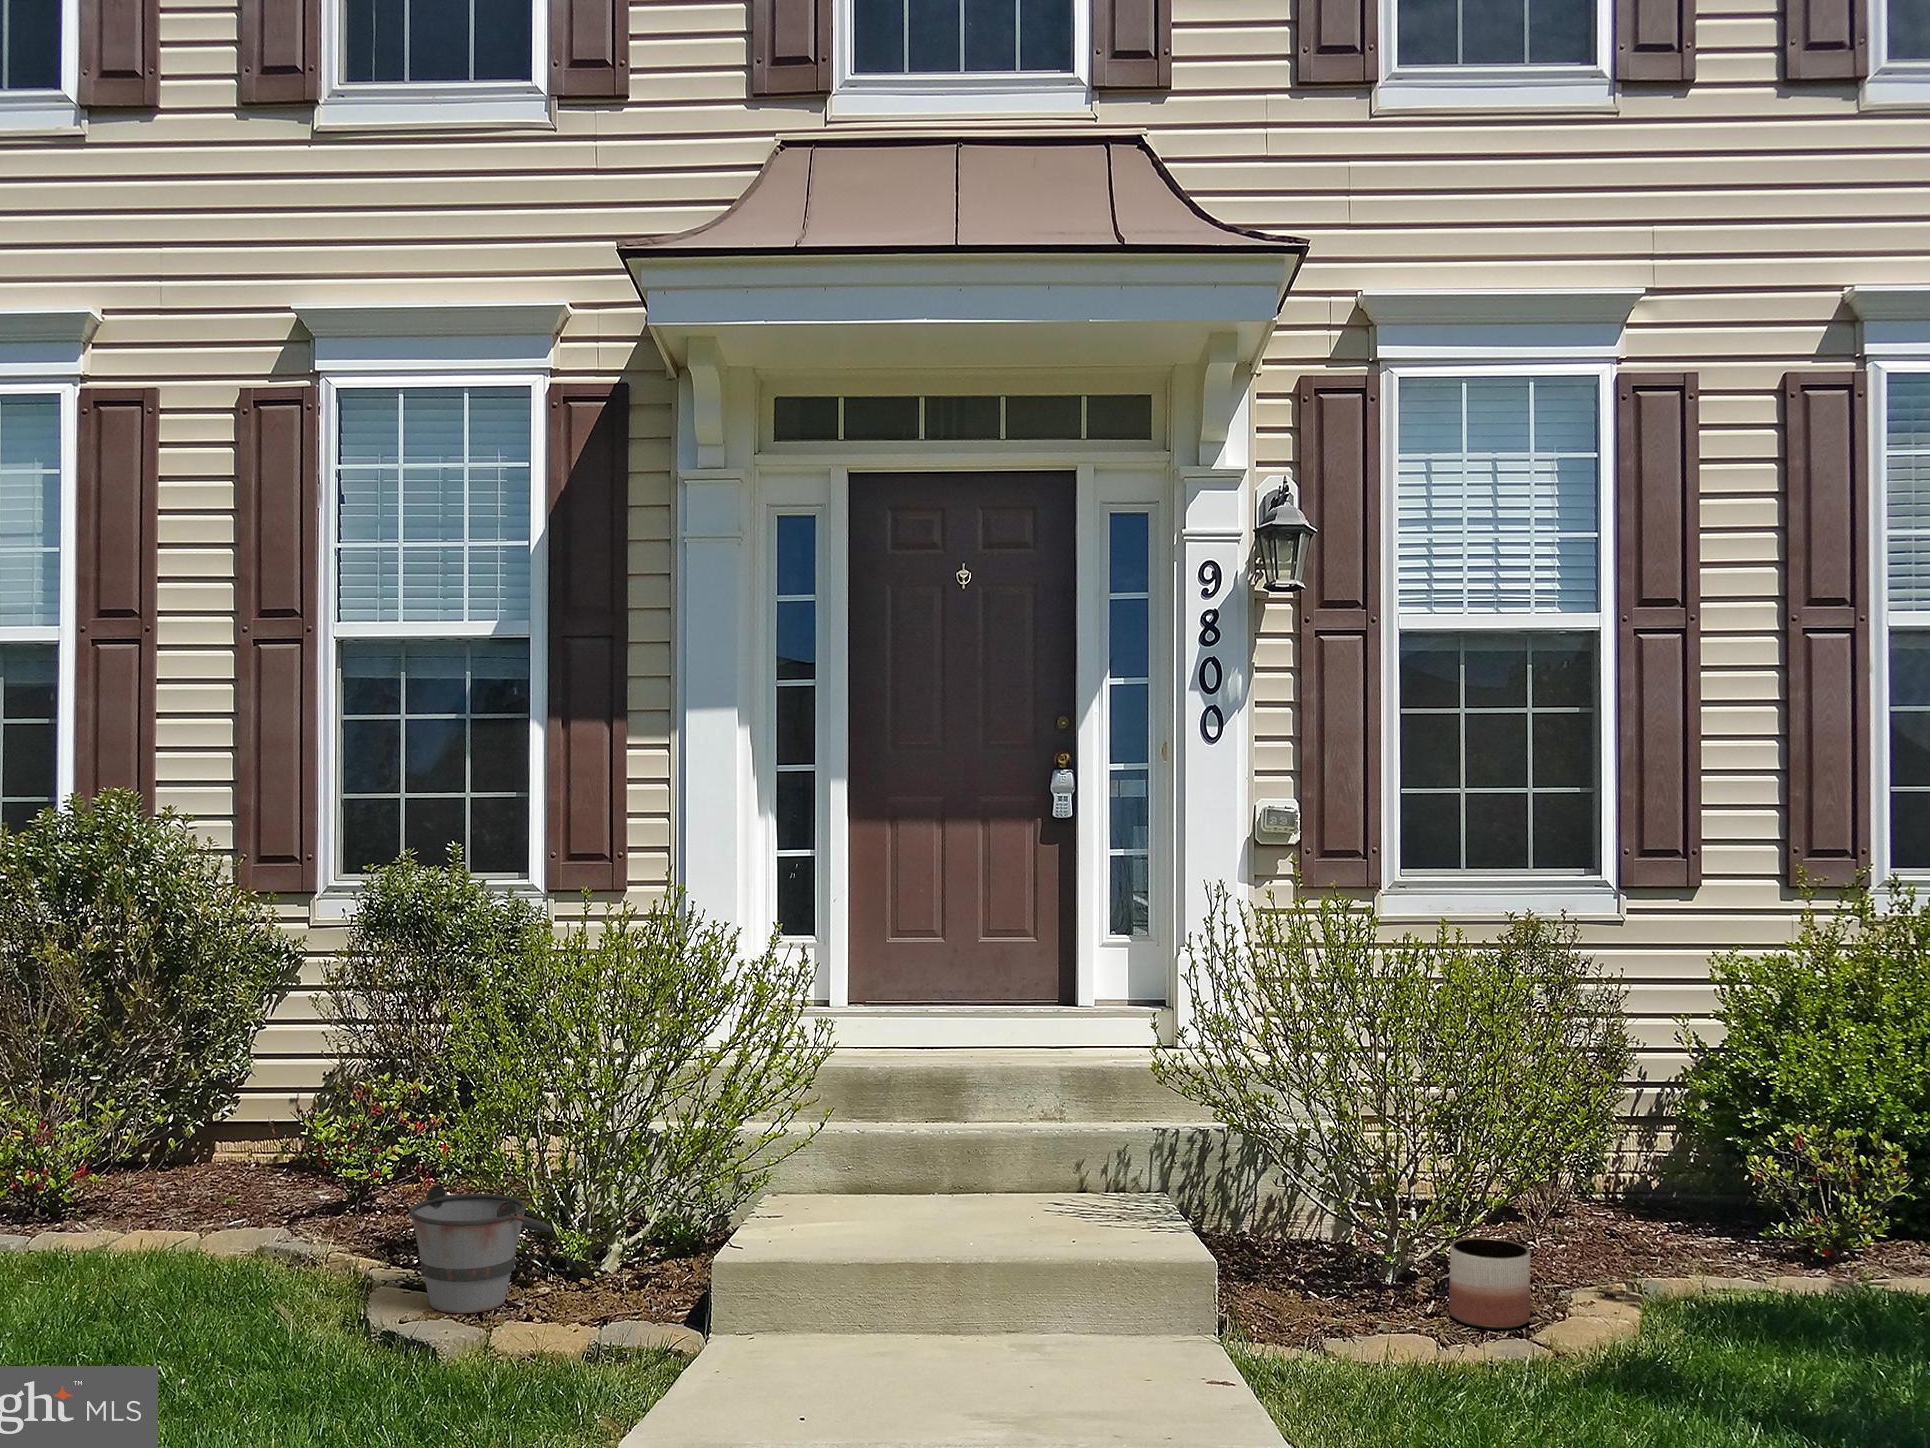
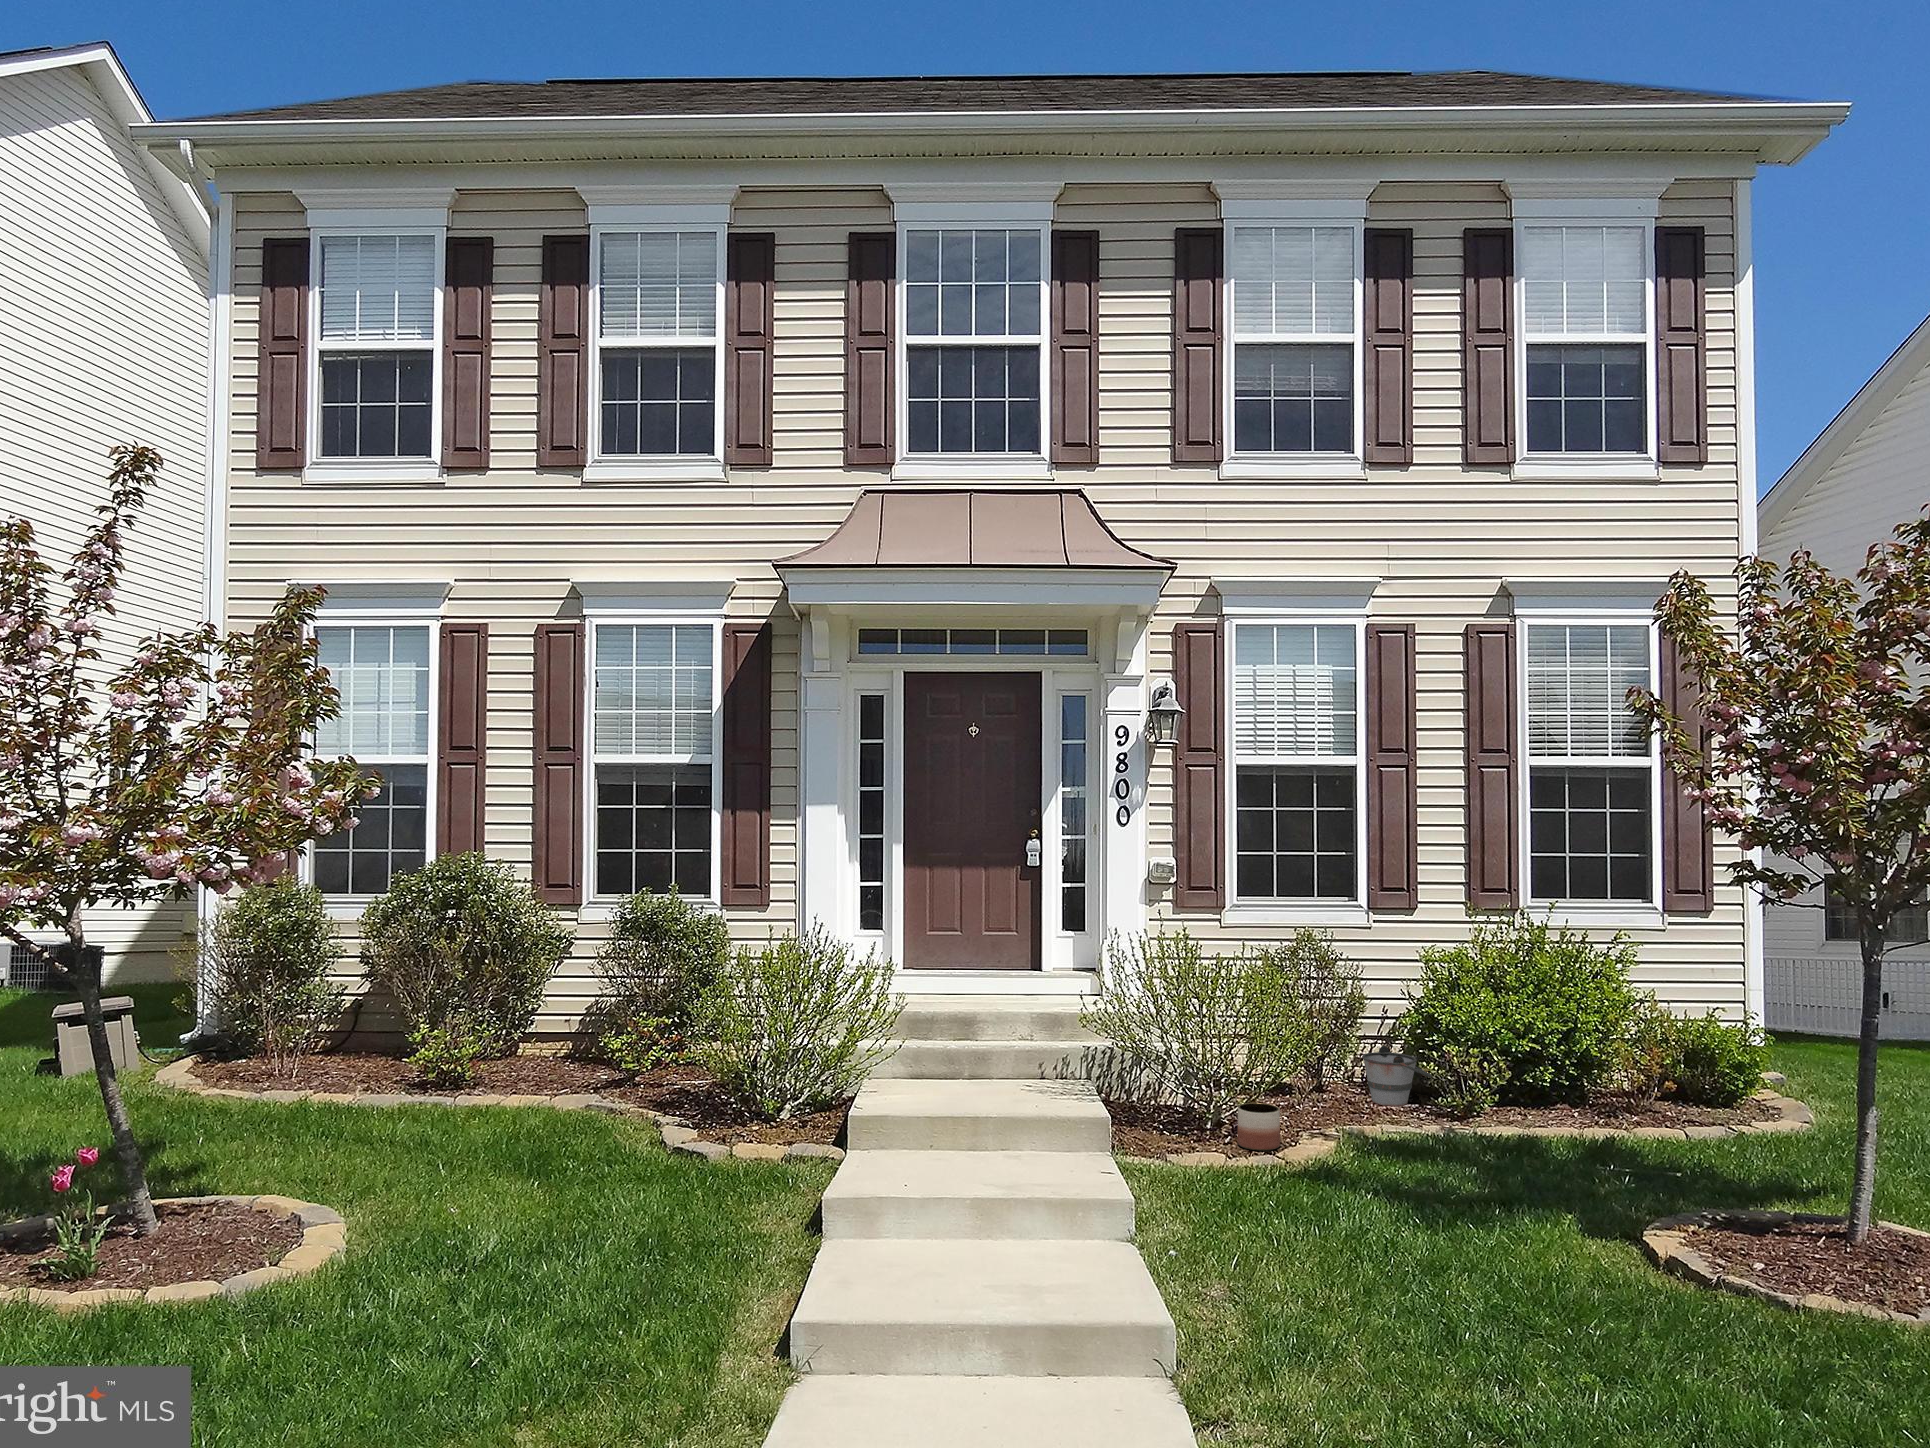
bucket: present [409,1185,552,1313] -> present [1362,1046,1432,1106]

